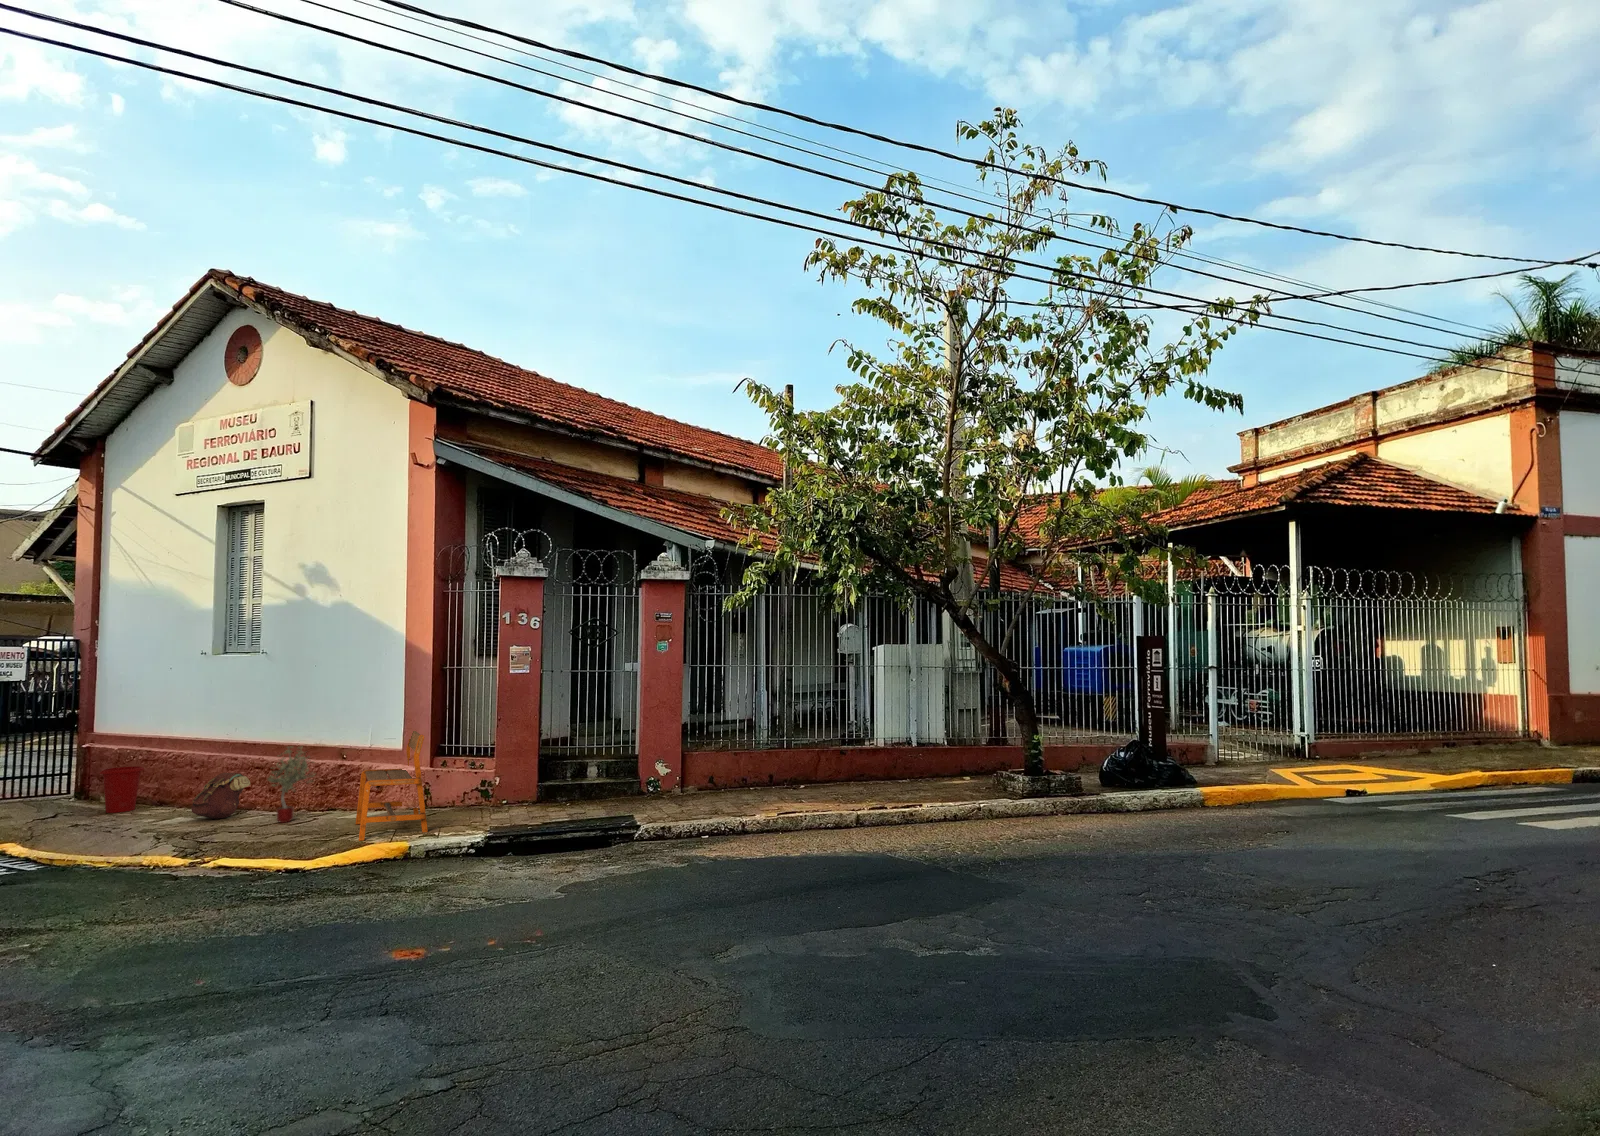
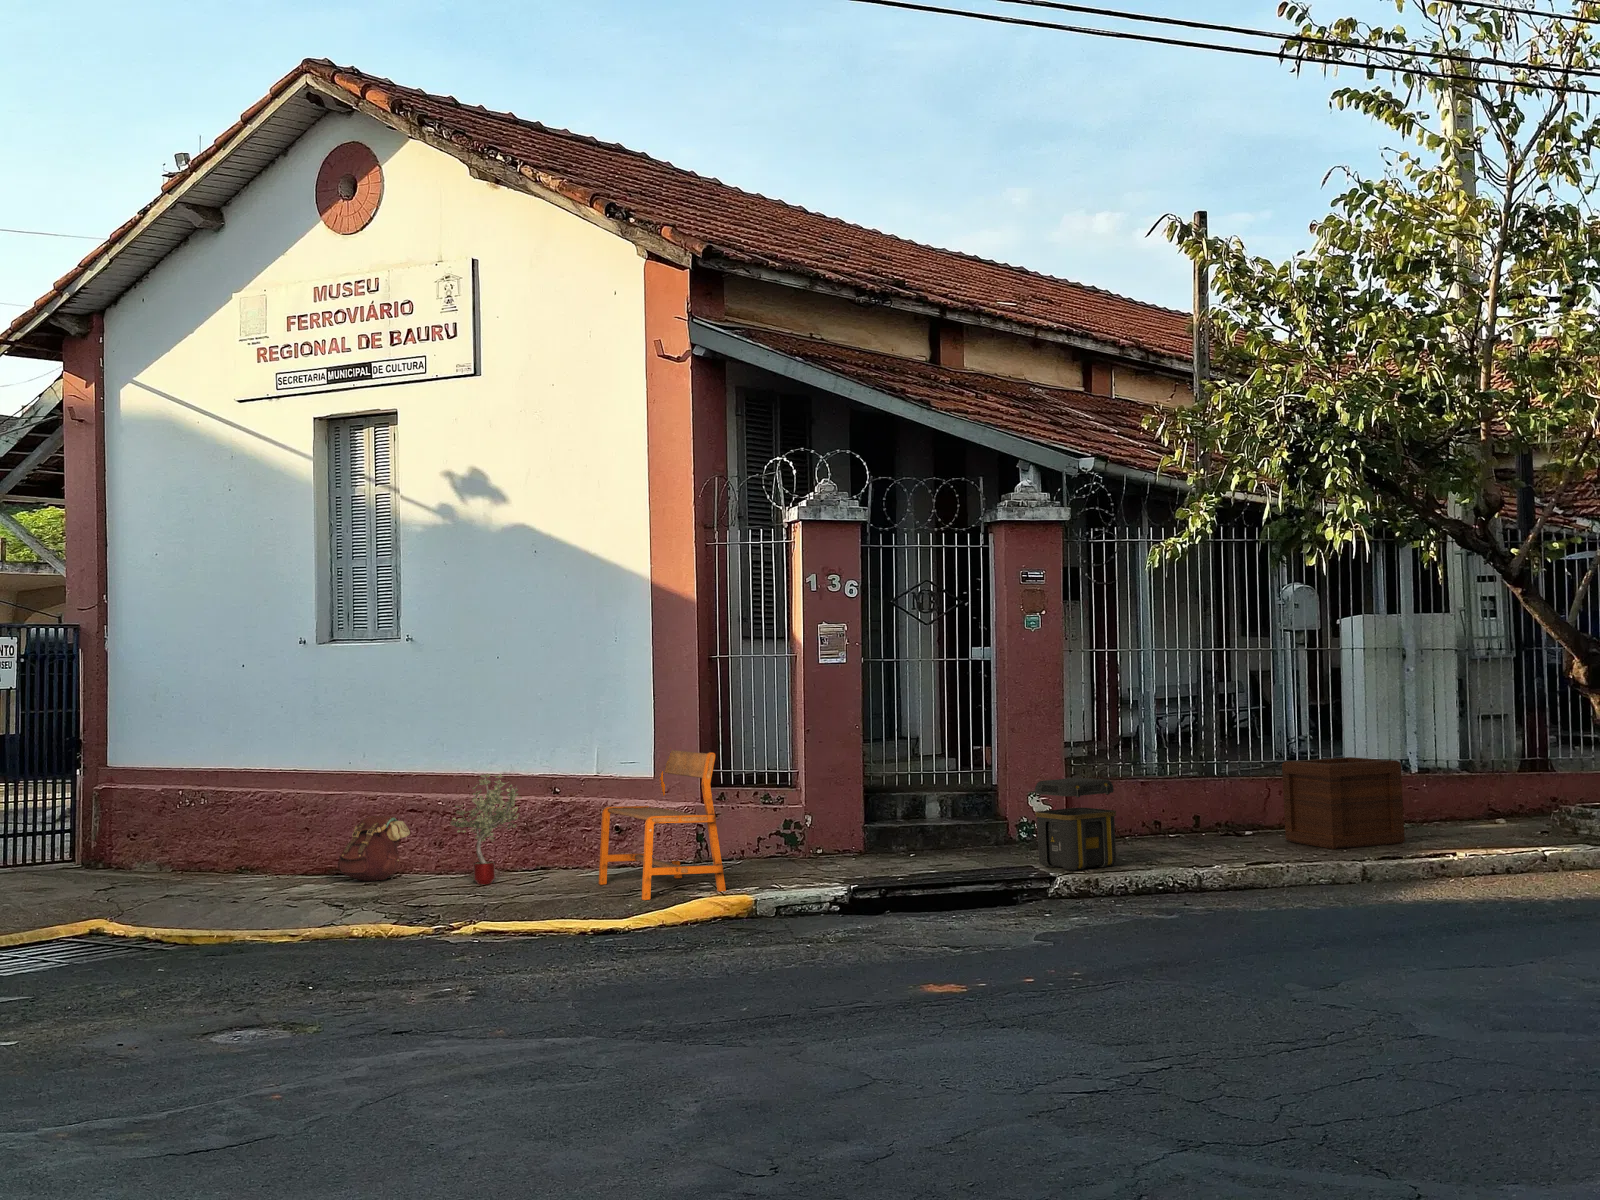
wooden crate: none [833,734,906,796] -> present [1282,757,1405,849]
toolbox: none [657,750,709,814] -> present [1035,778,1116,870]
waste bin: present [100,766,144,813] -> none [171,811,227,877]

